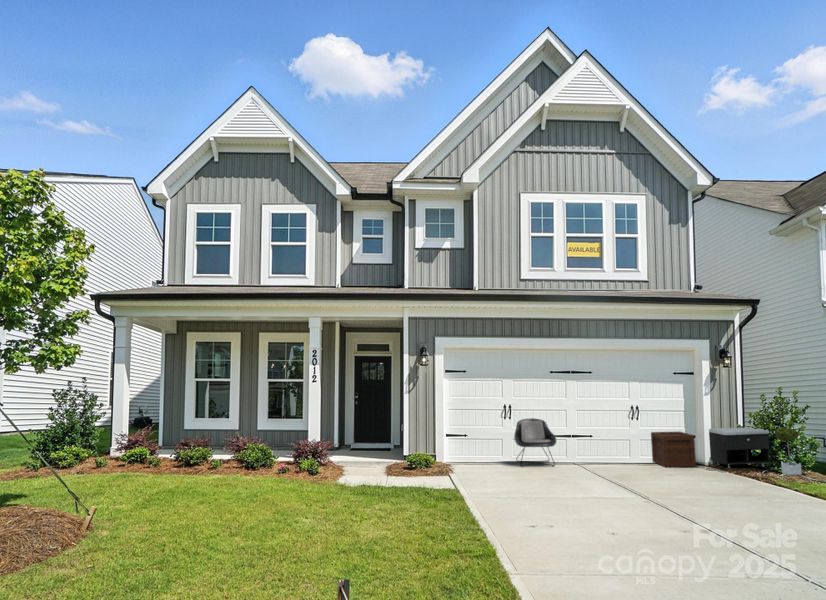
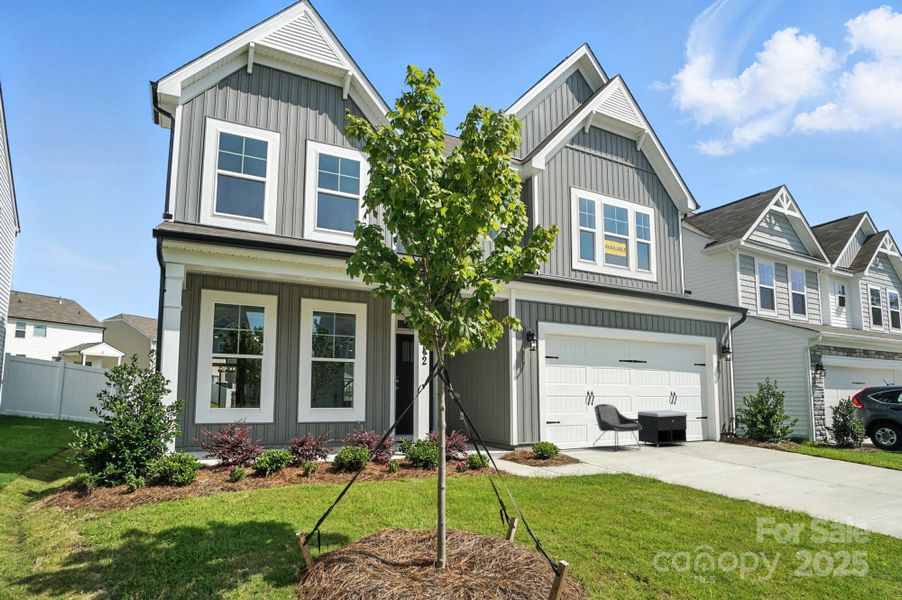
storage bench: present [709,427,770,468] -> present [638,410,687,447]
potted tree: present [775,428,802,475] -> none [776,408,797,447]
wooden crate: present [651,432,696,467] -> none [683,415,725,446]

